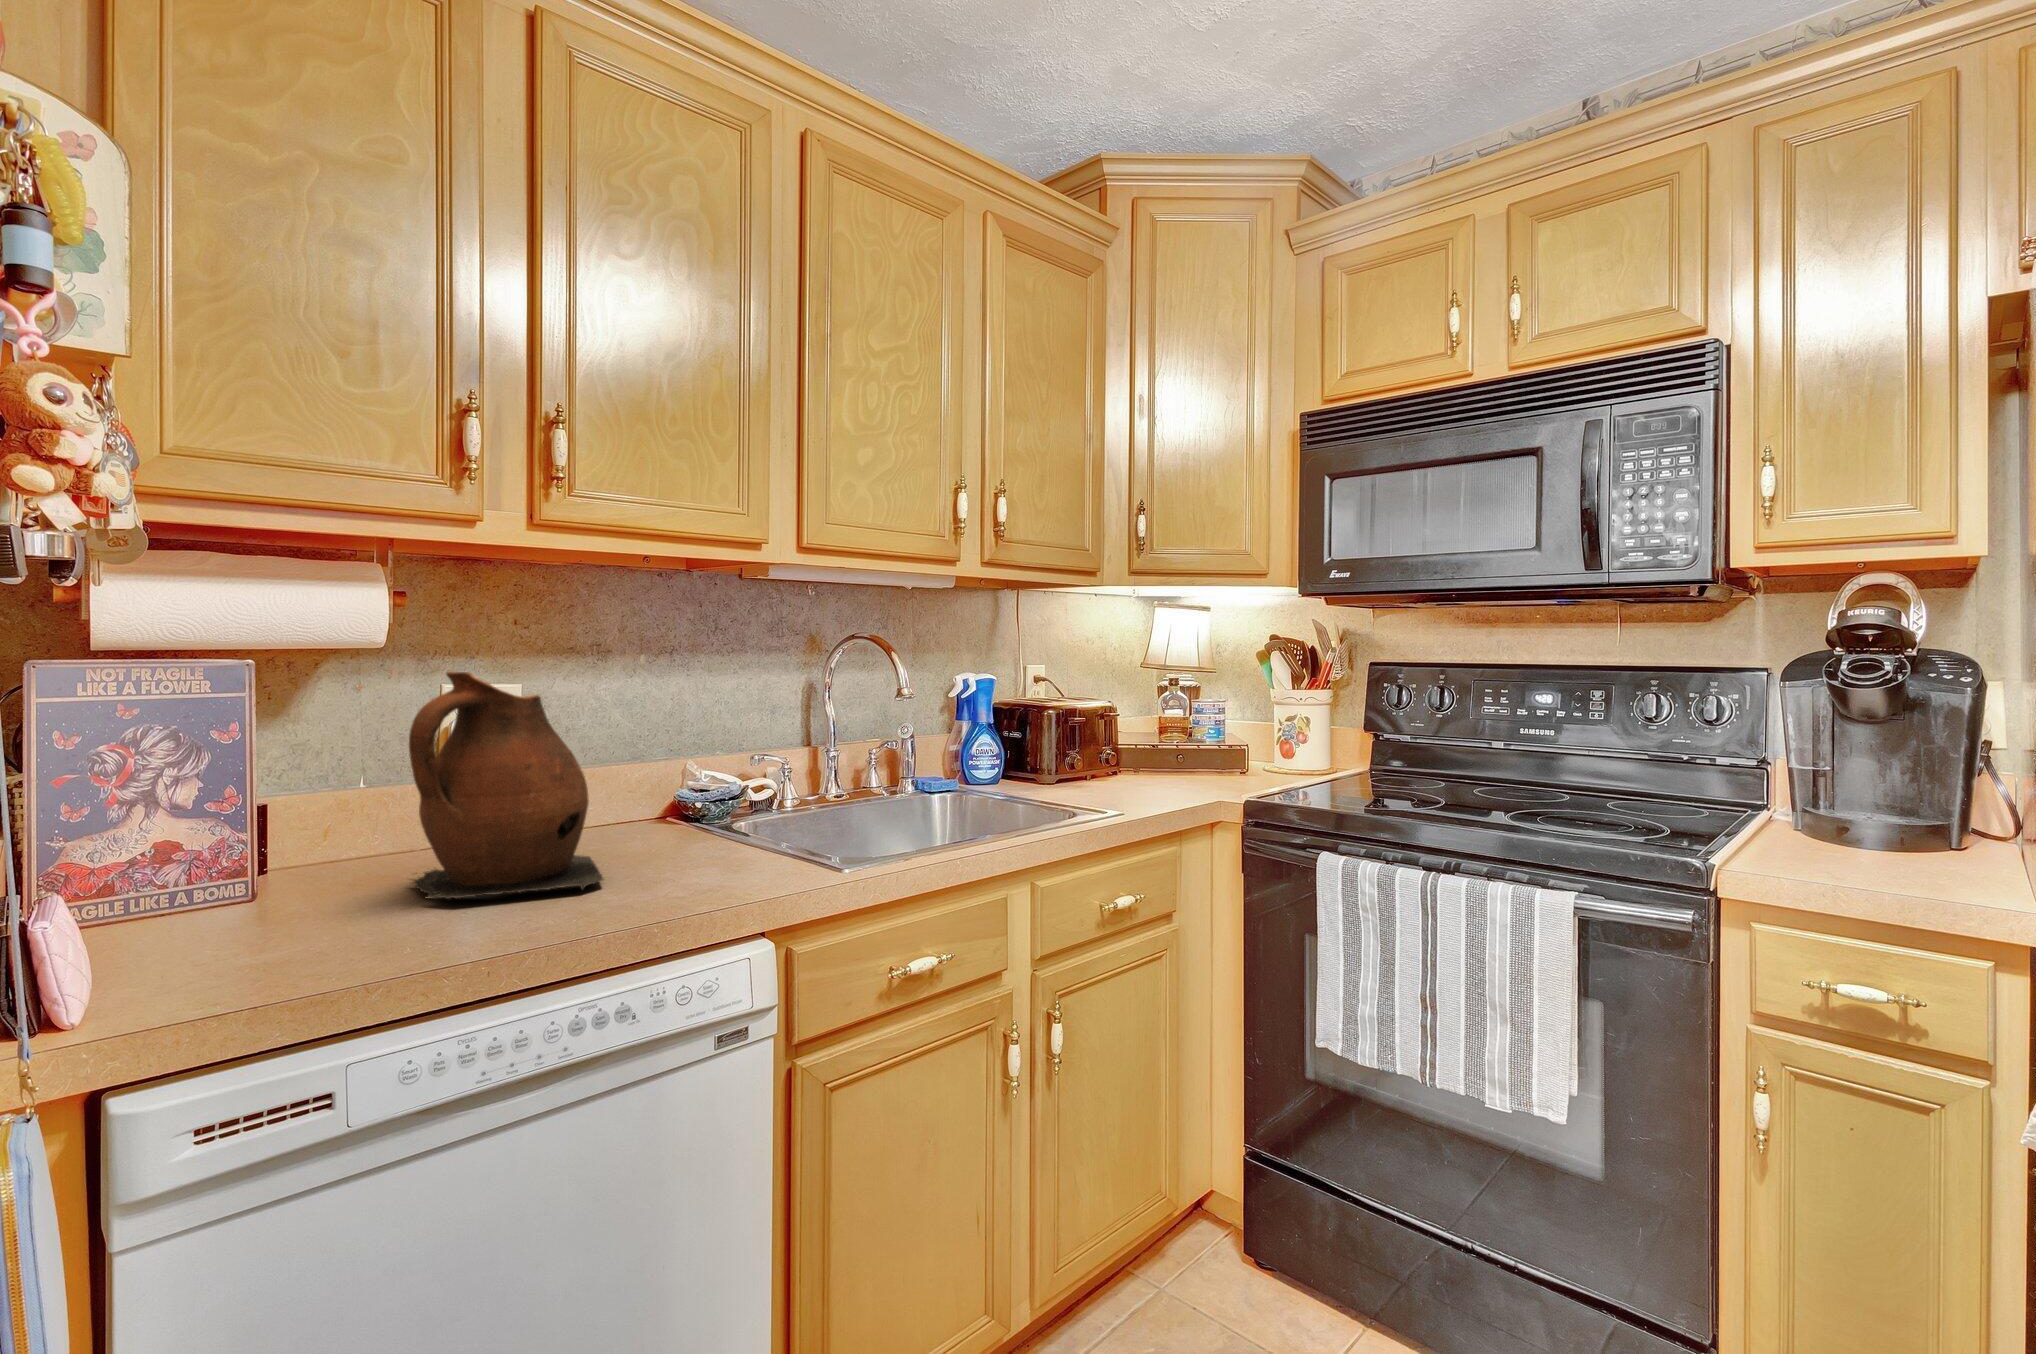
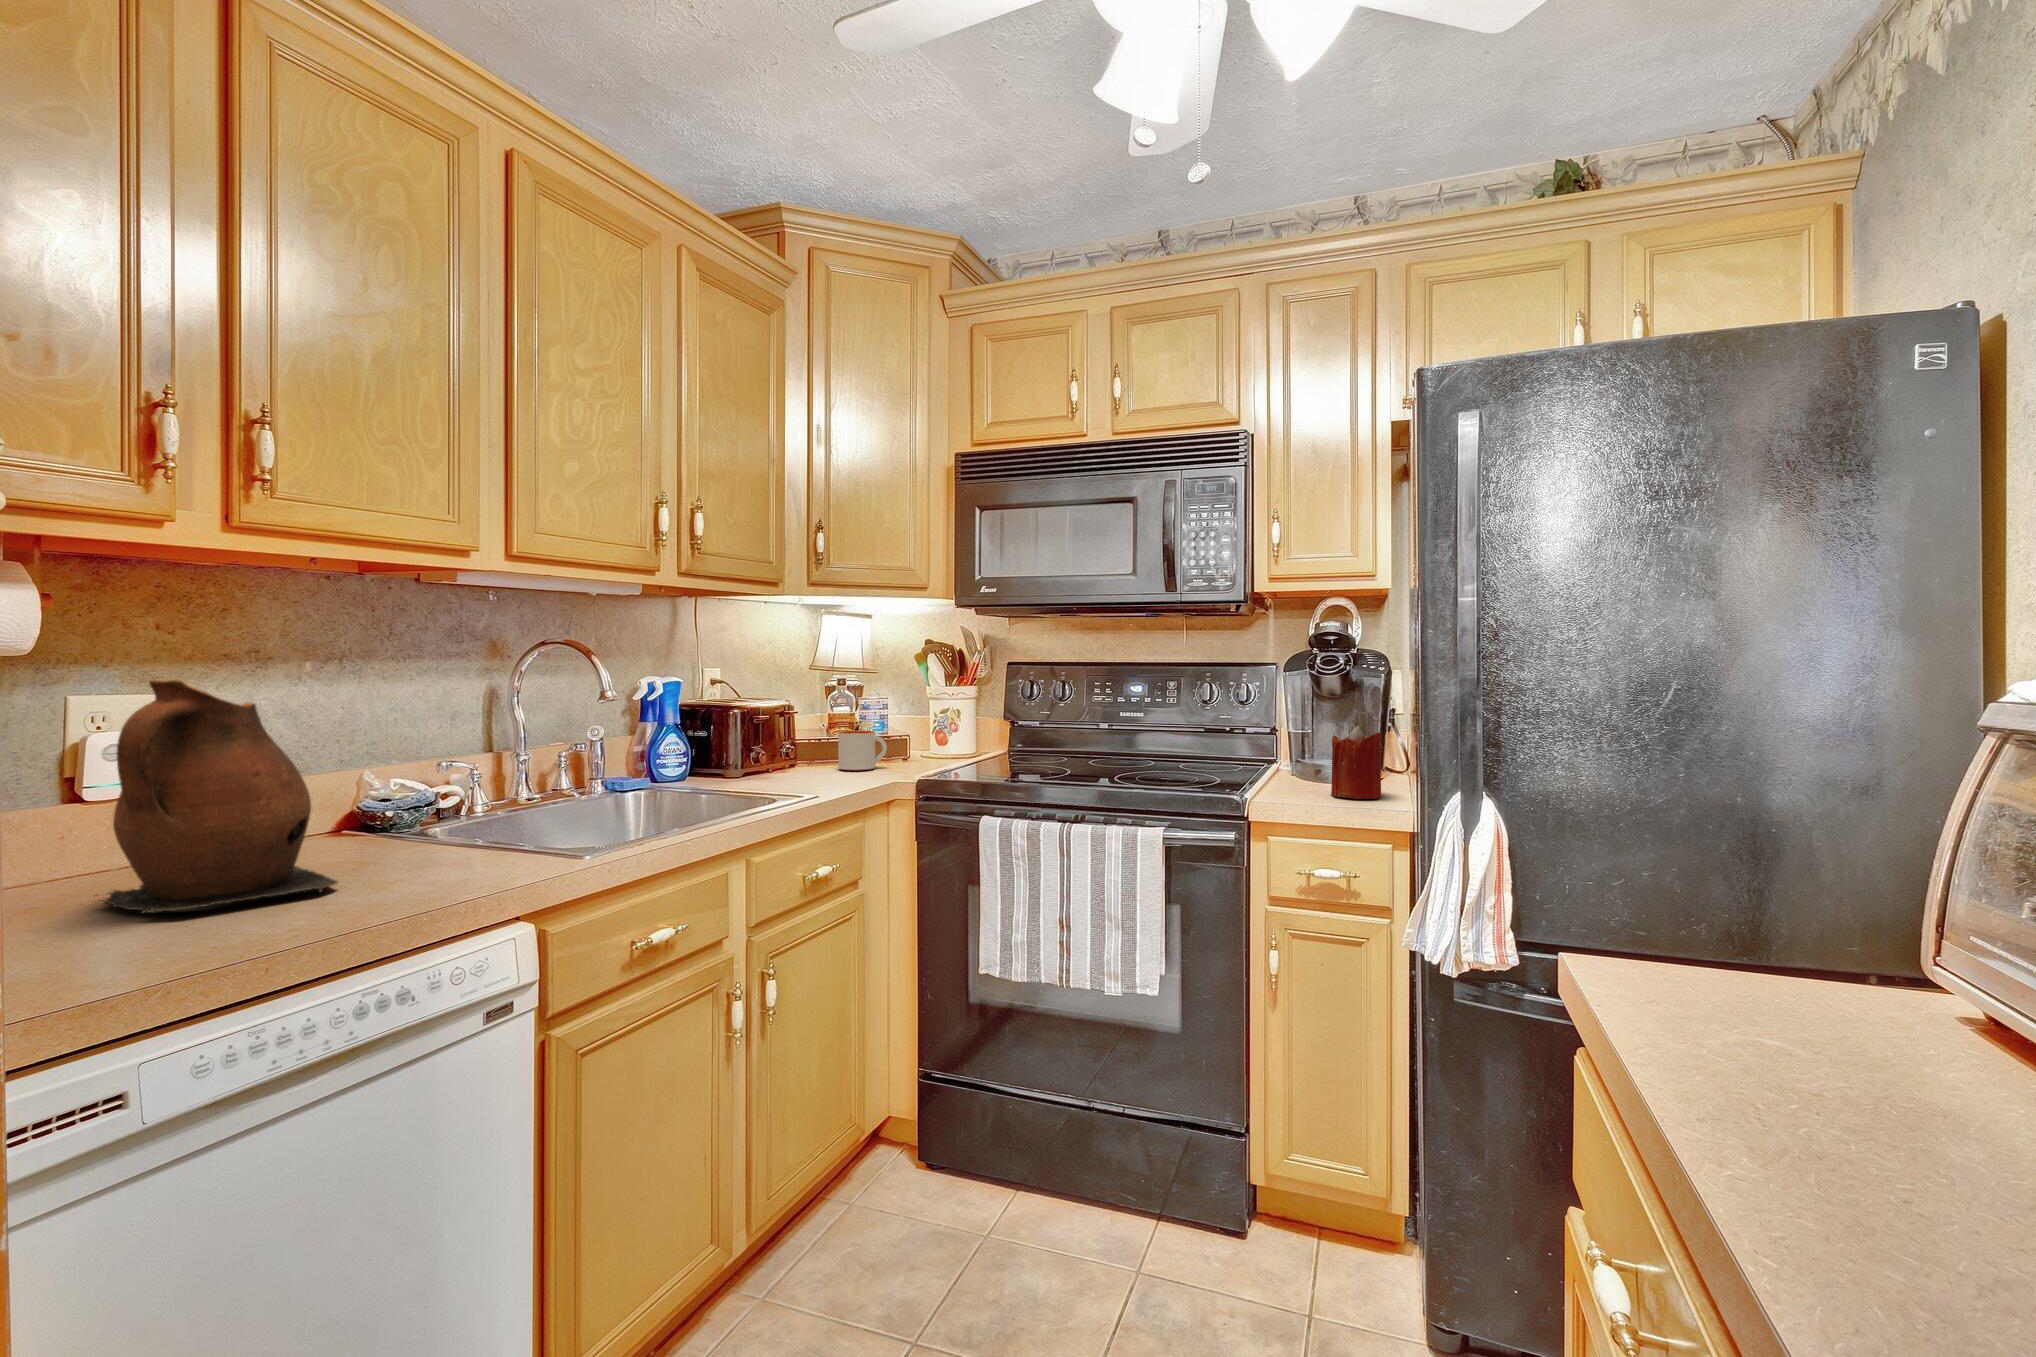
mug: none [1164,738,1219,784] -> present [838,731,887,770]
candle: none [1862,763,1961,877] -> present [1331,726,1382,799]

